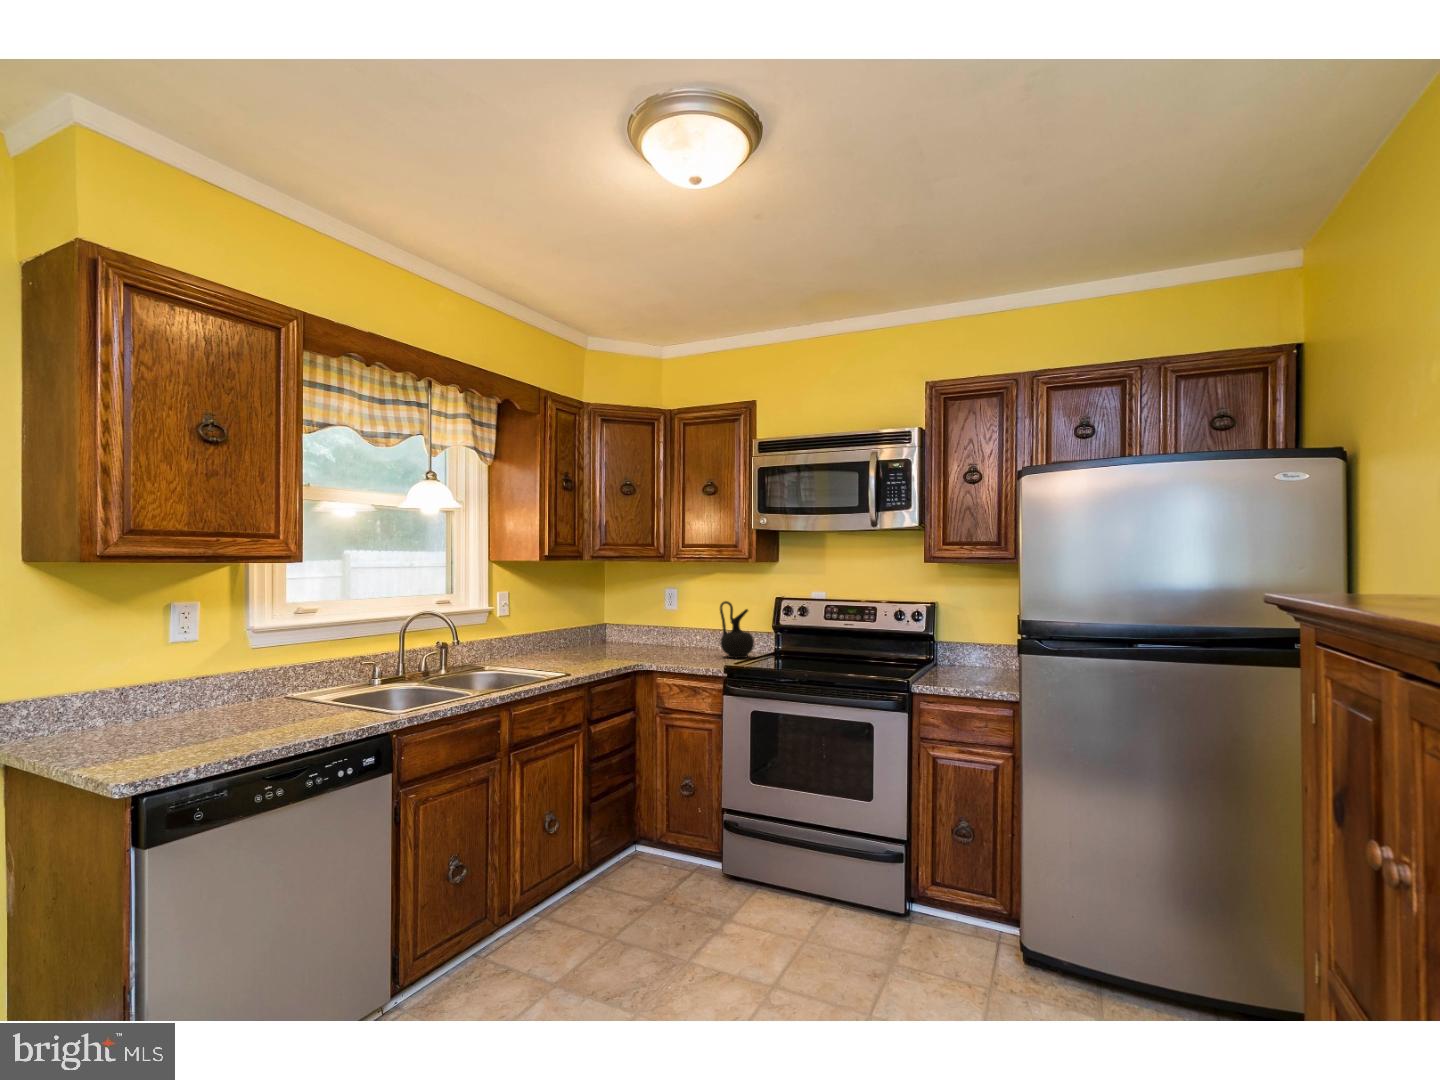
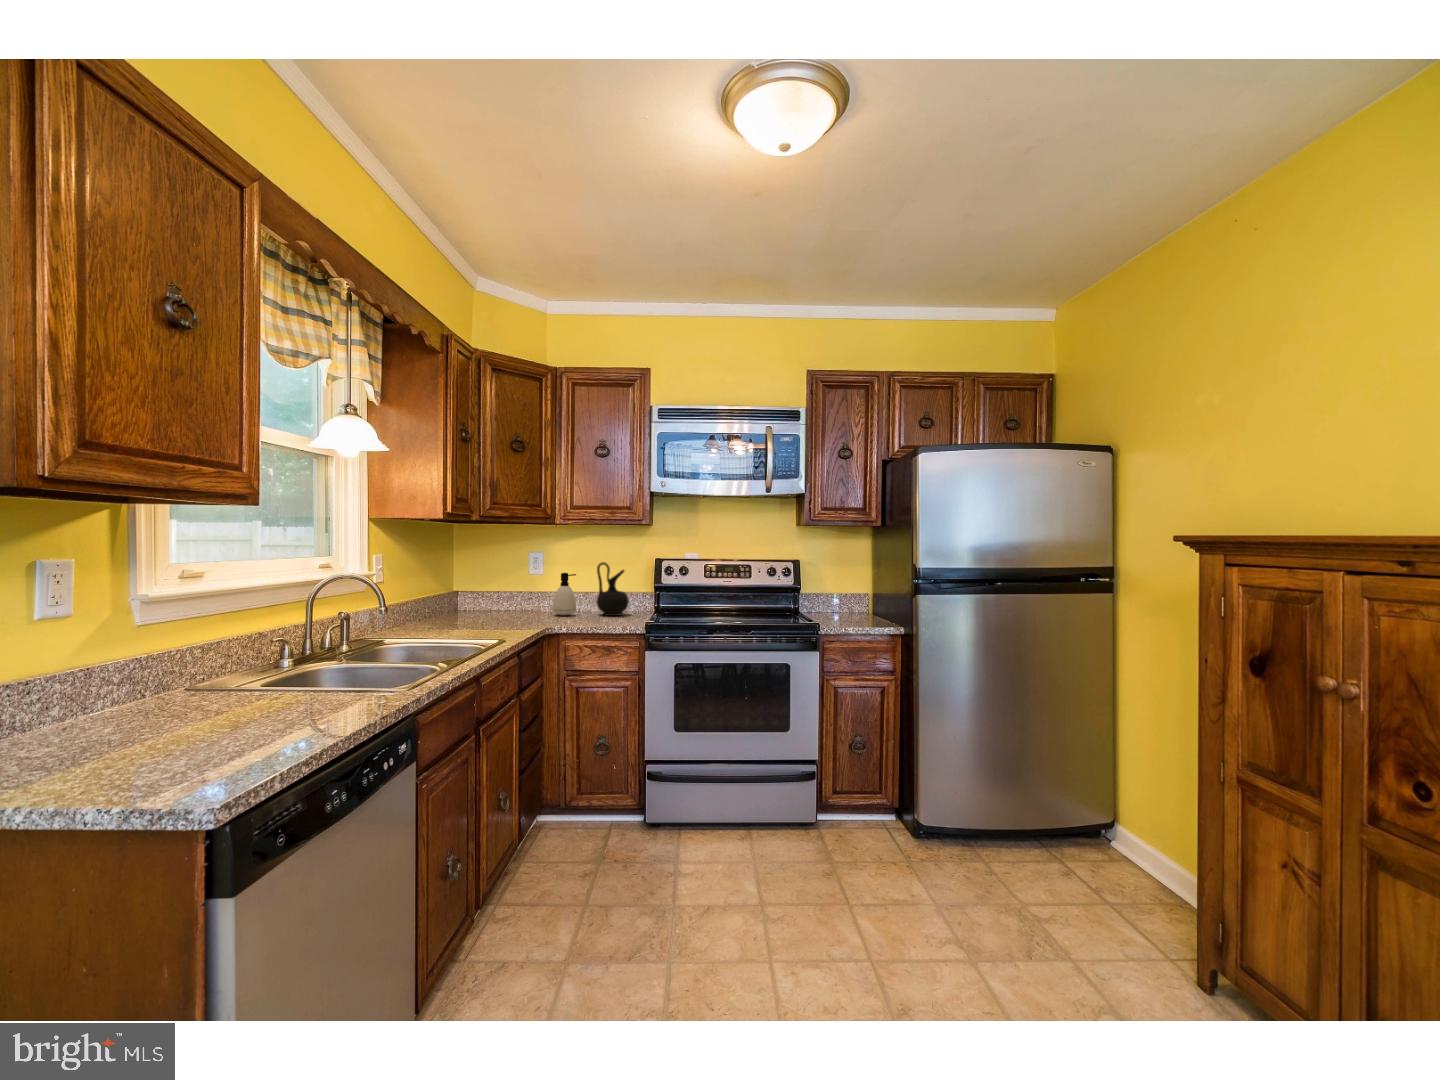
soap dispenser: none [677,612,701,655] -> present [552,573,576,615]

